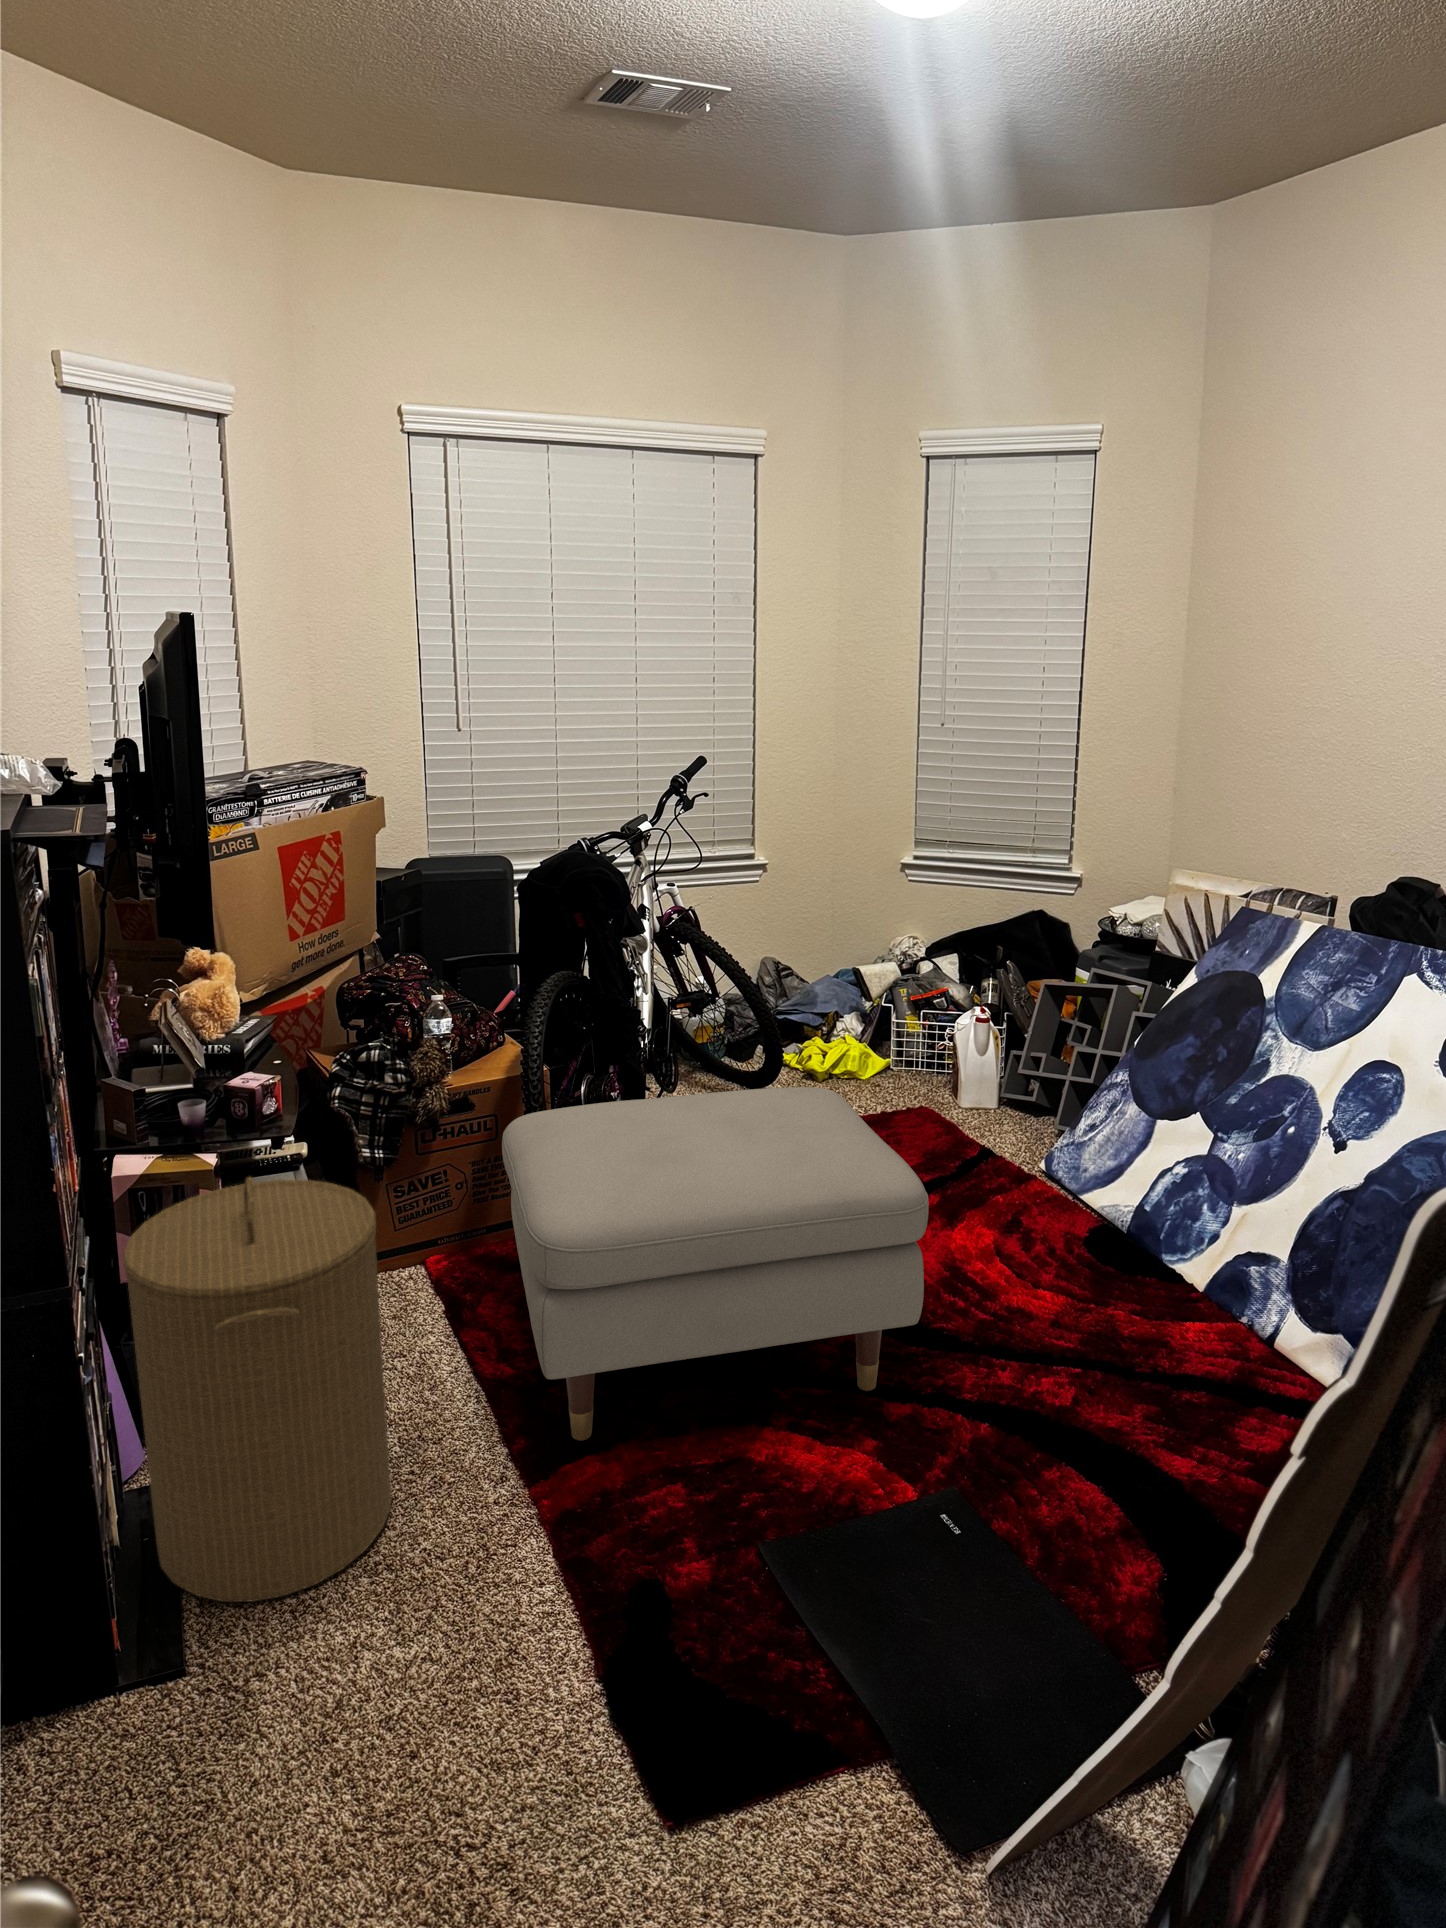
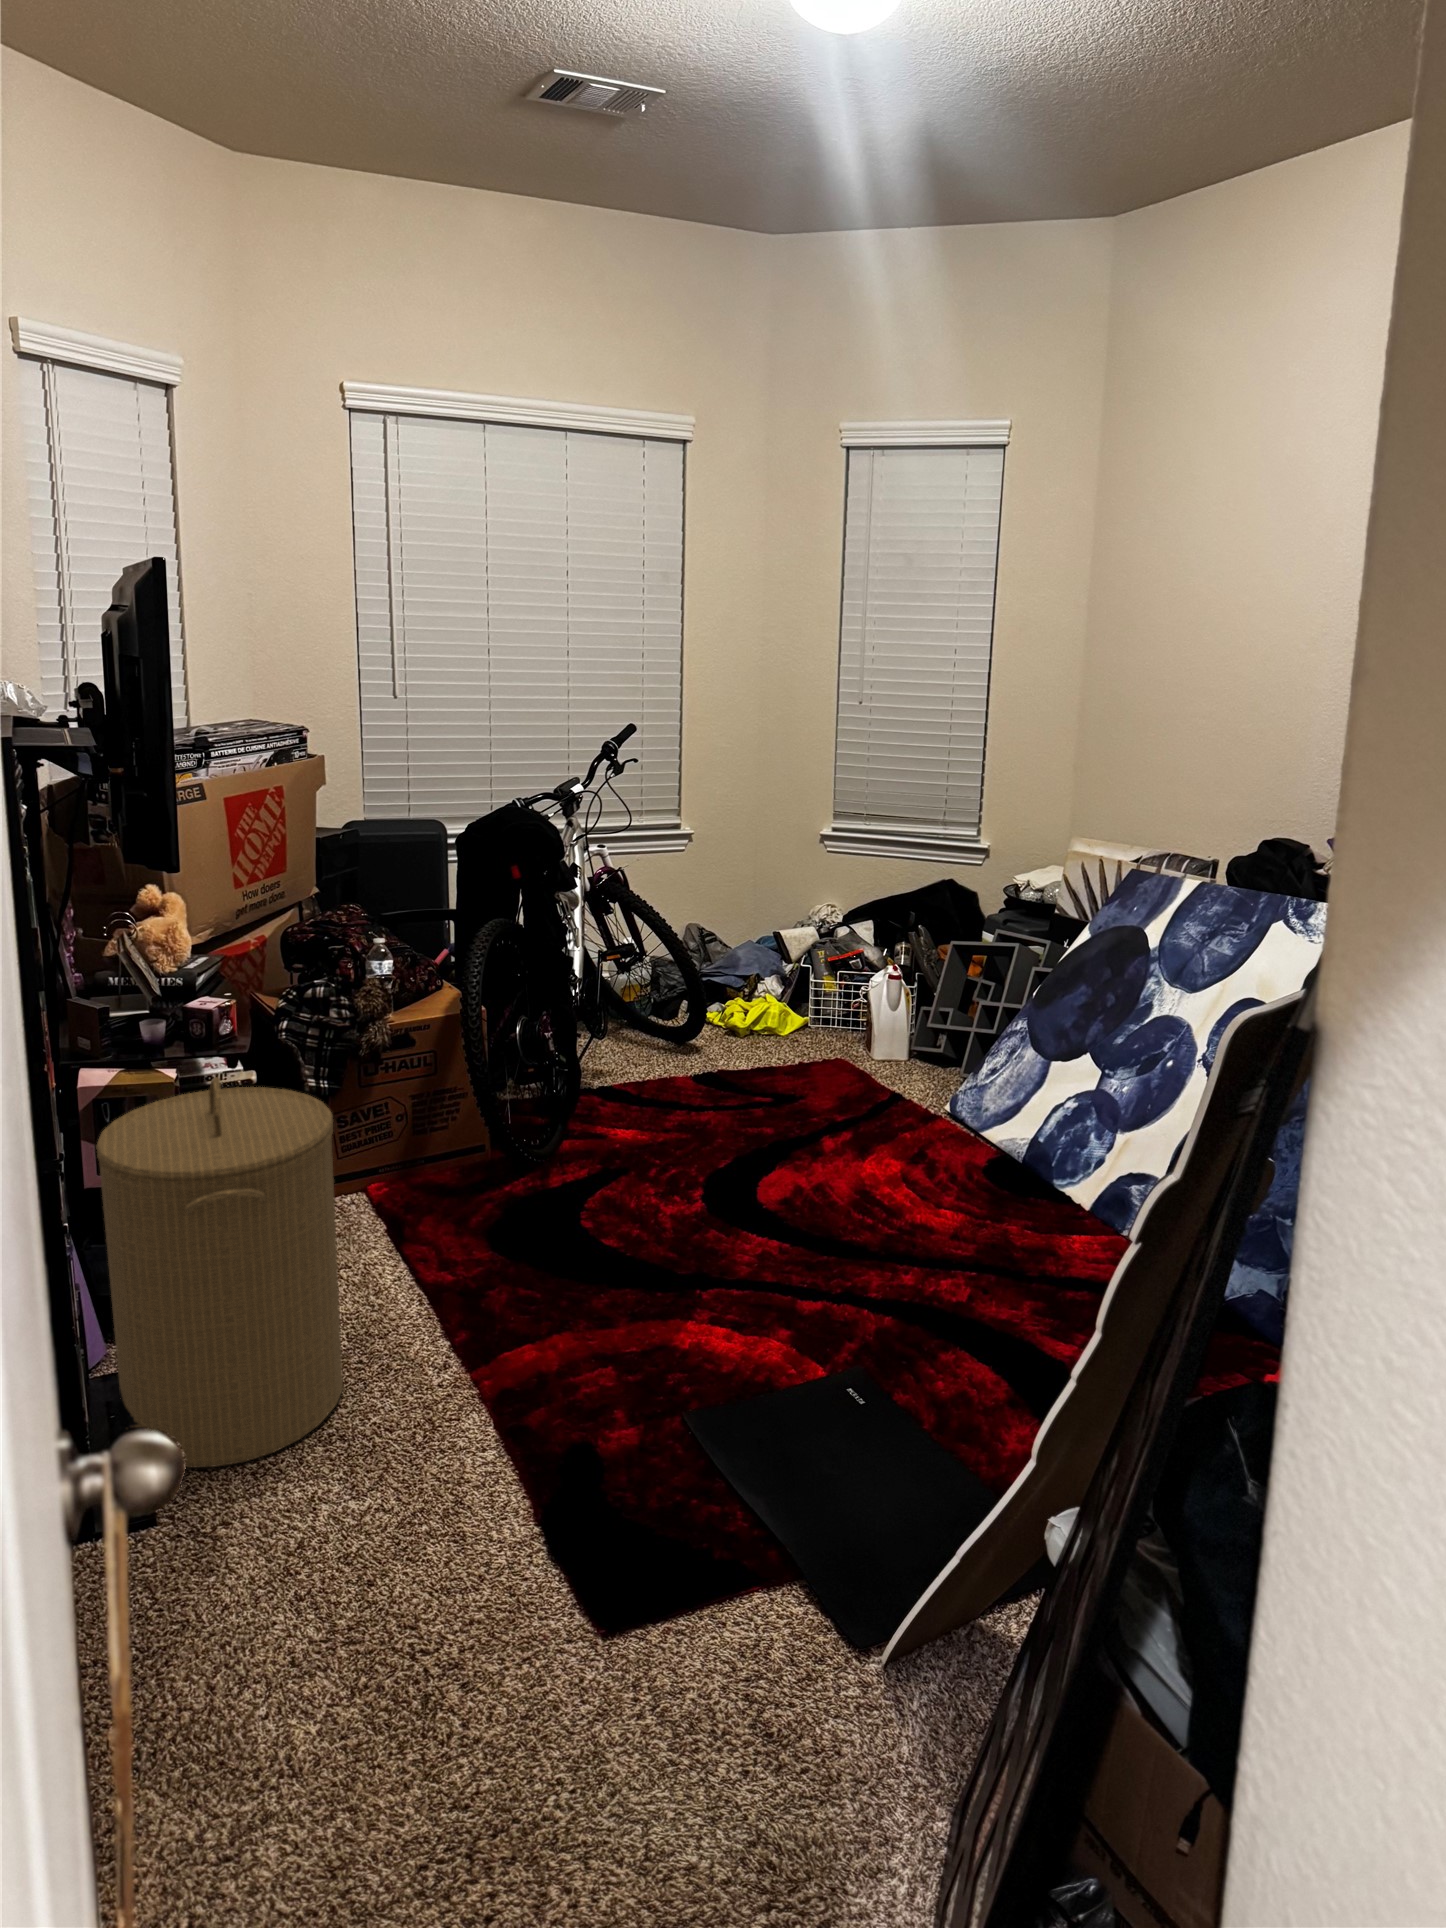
ottoman: present [502,1087,929,1441] -> none [446,1022,840,1334]

